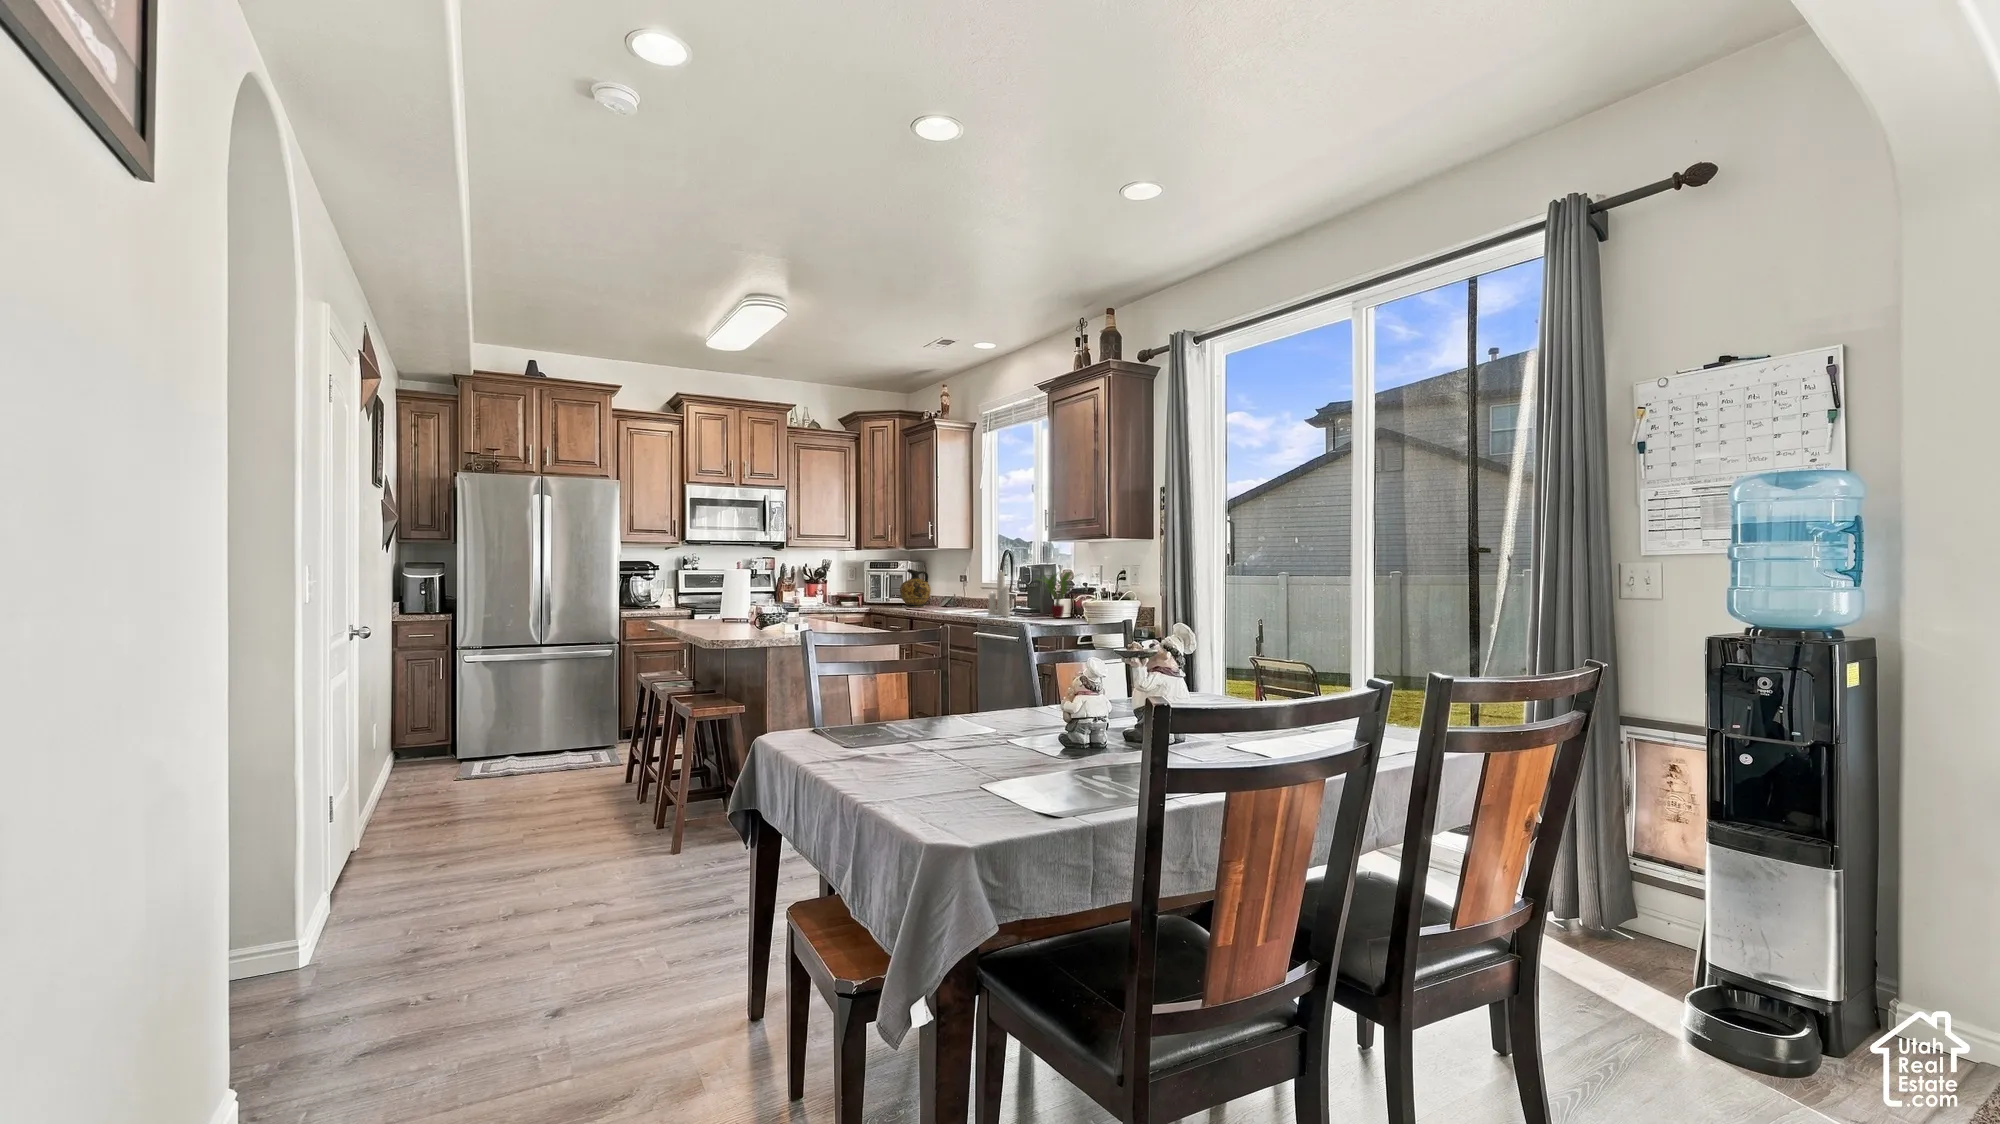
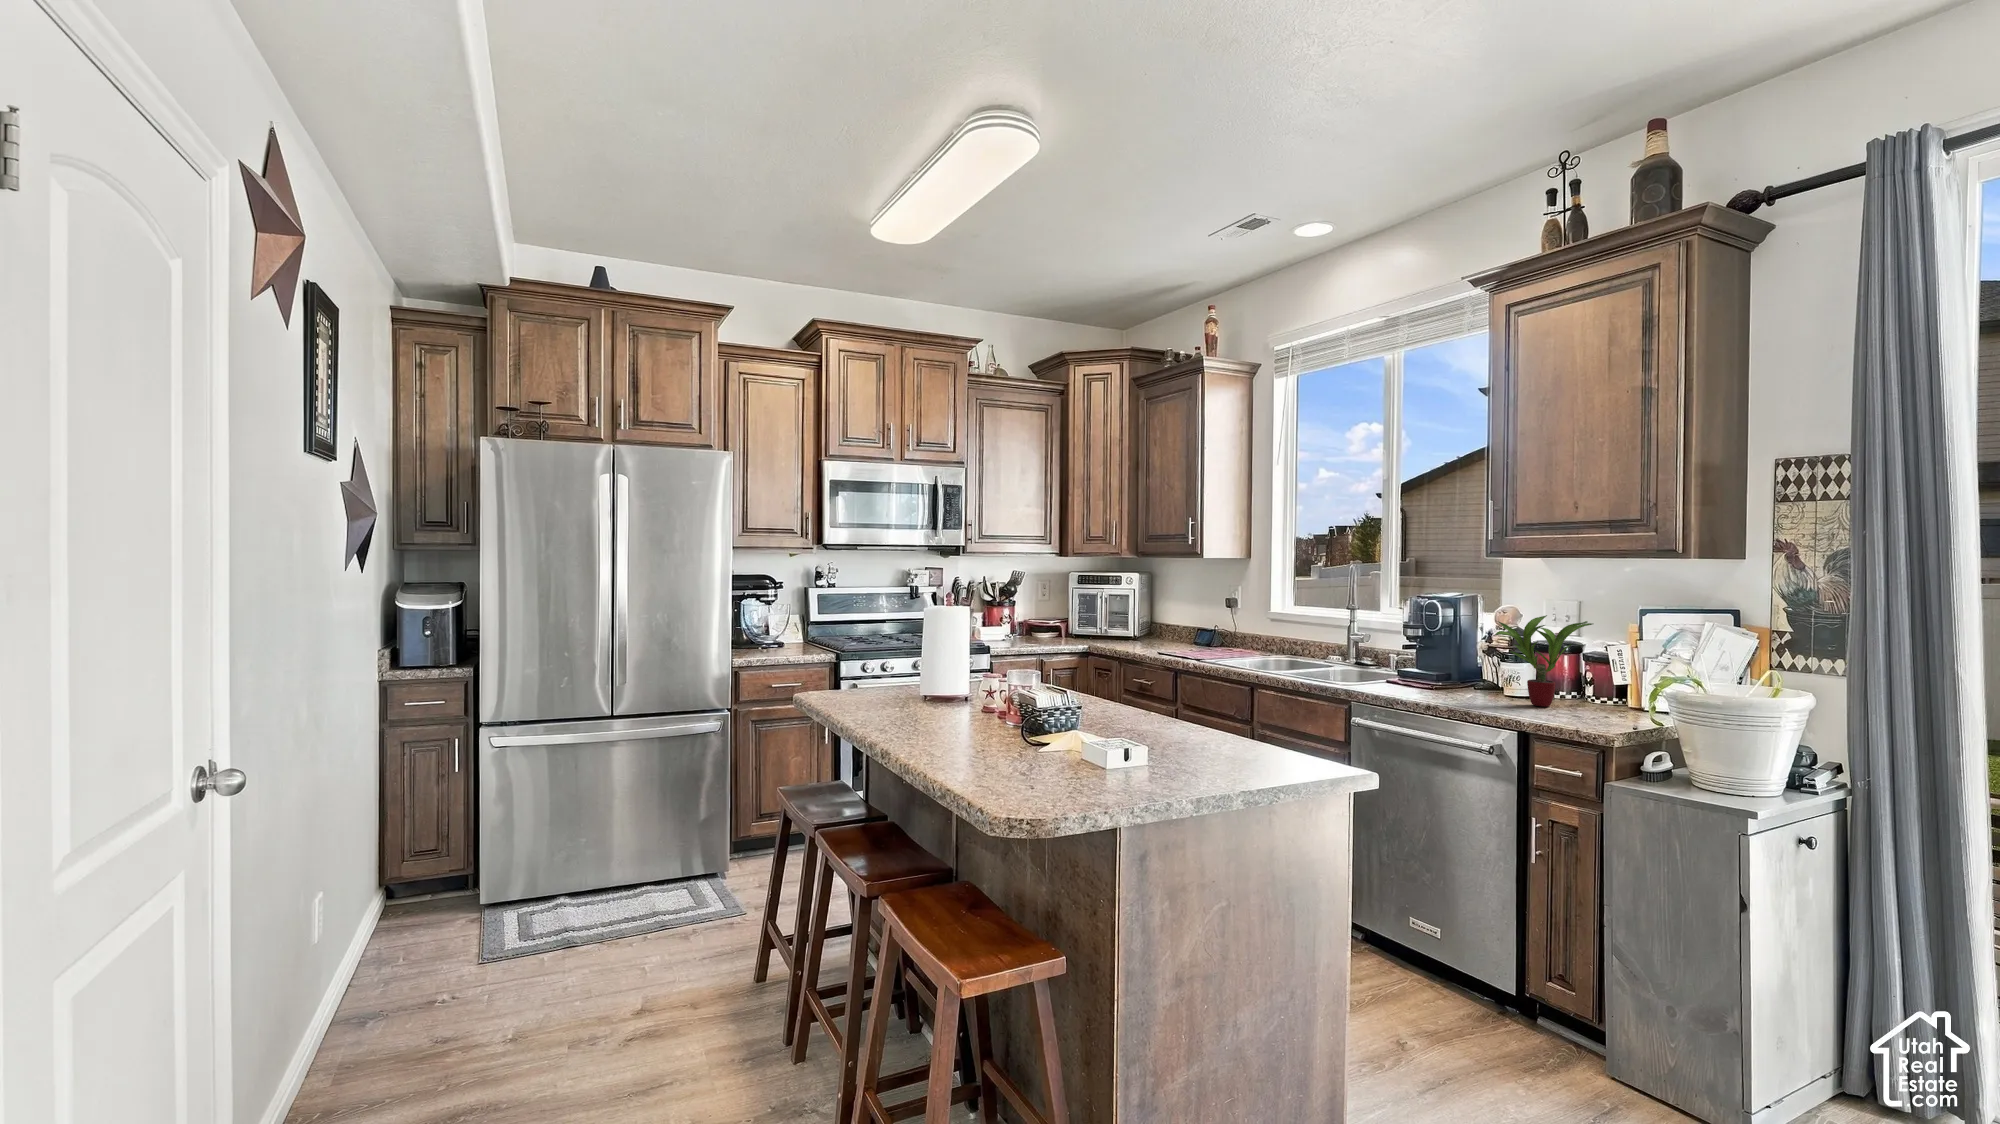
ceramic jug: present [900,569,931,607] -> none [1136,589,1183,647]
candle: present [988,572,1010,617] -> none [1380,598,1430,697]

